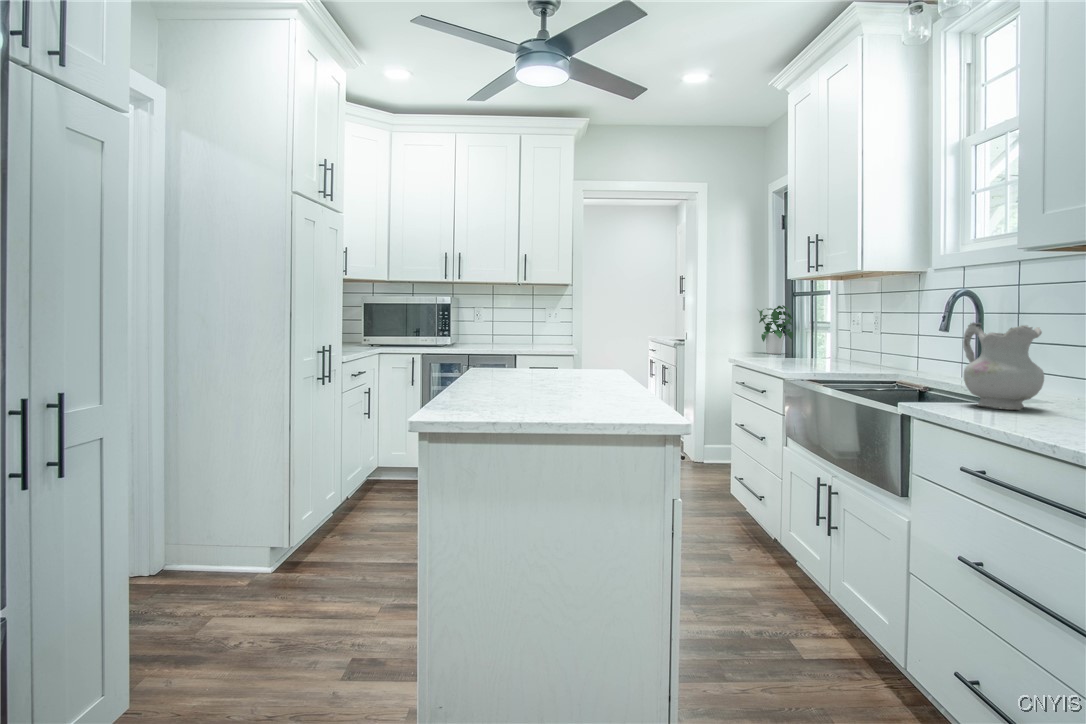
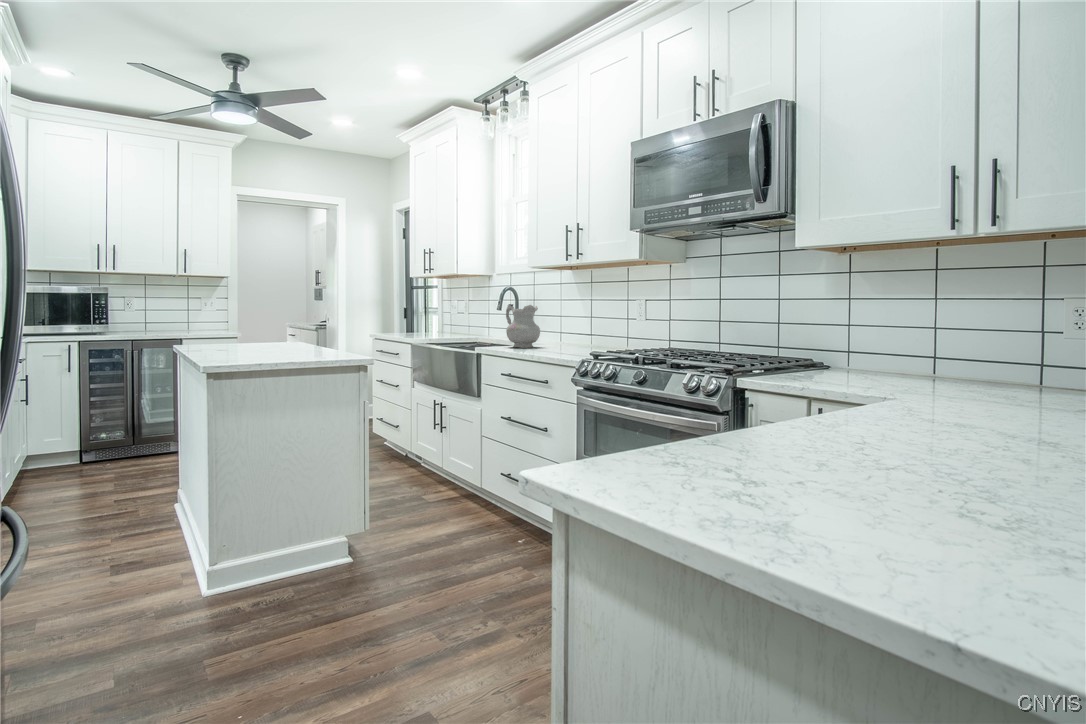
potted plant: present [757,305,793,354] -> none [385,296,412,332]

